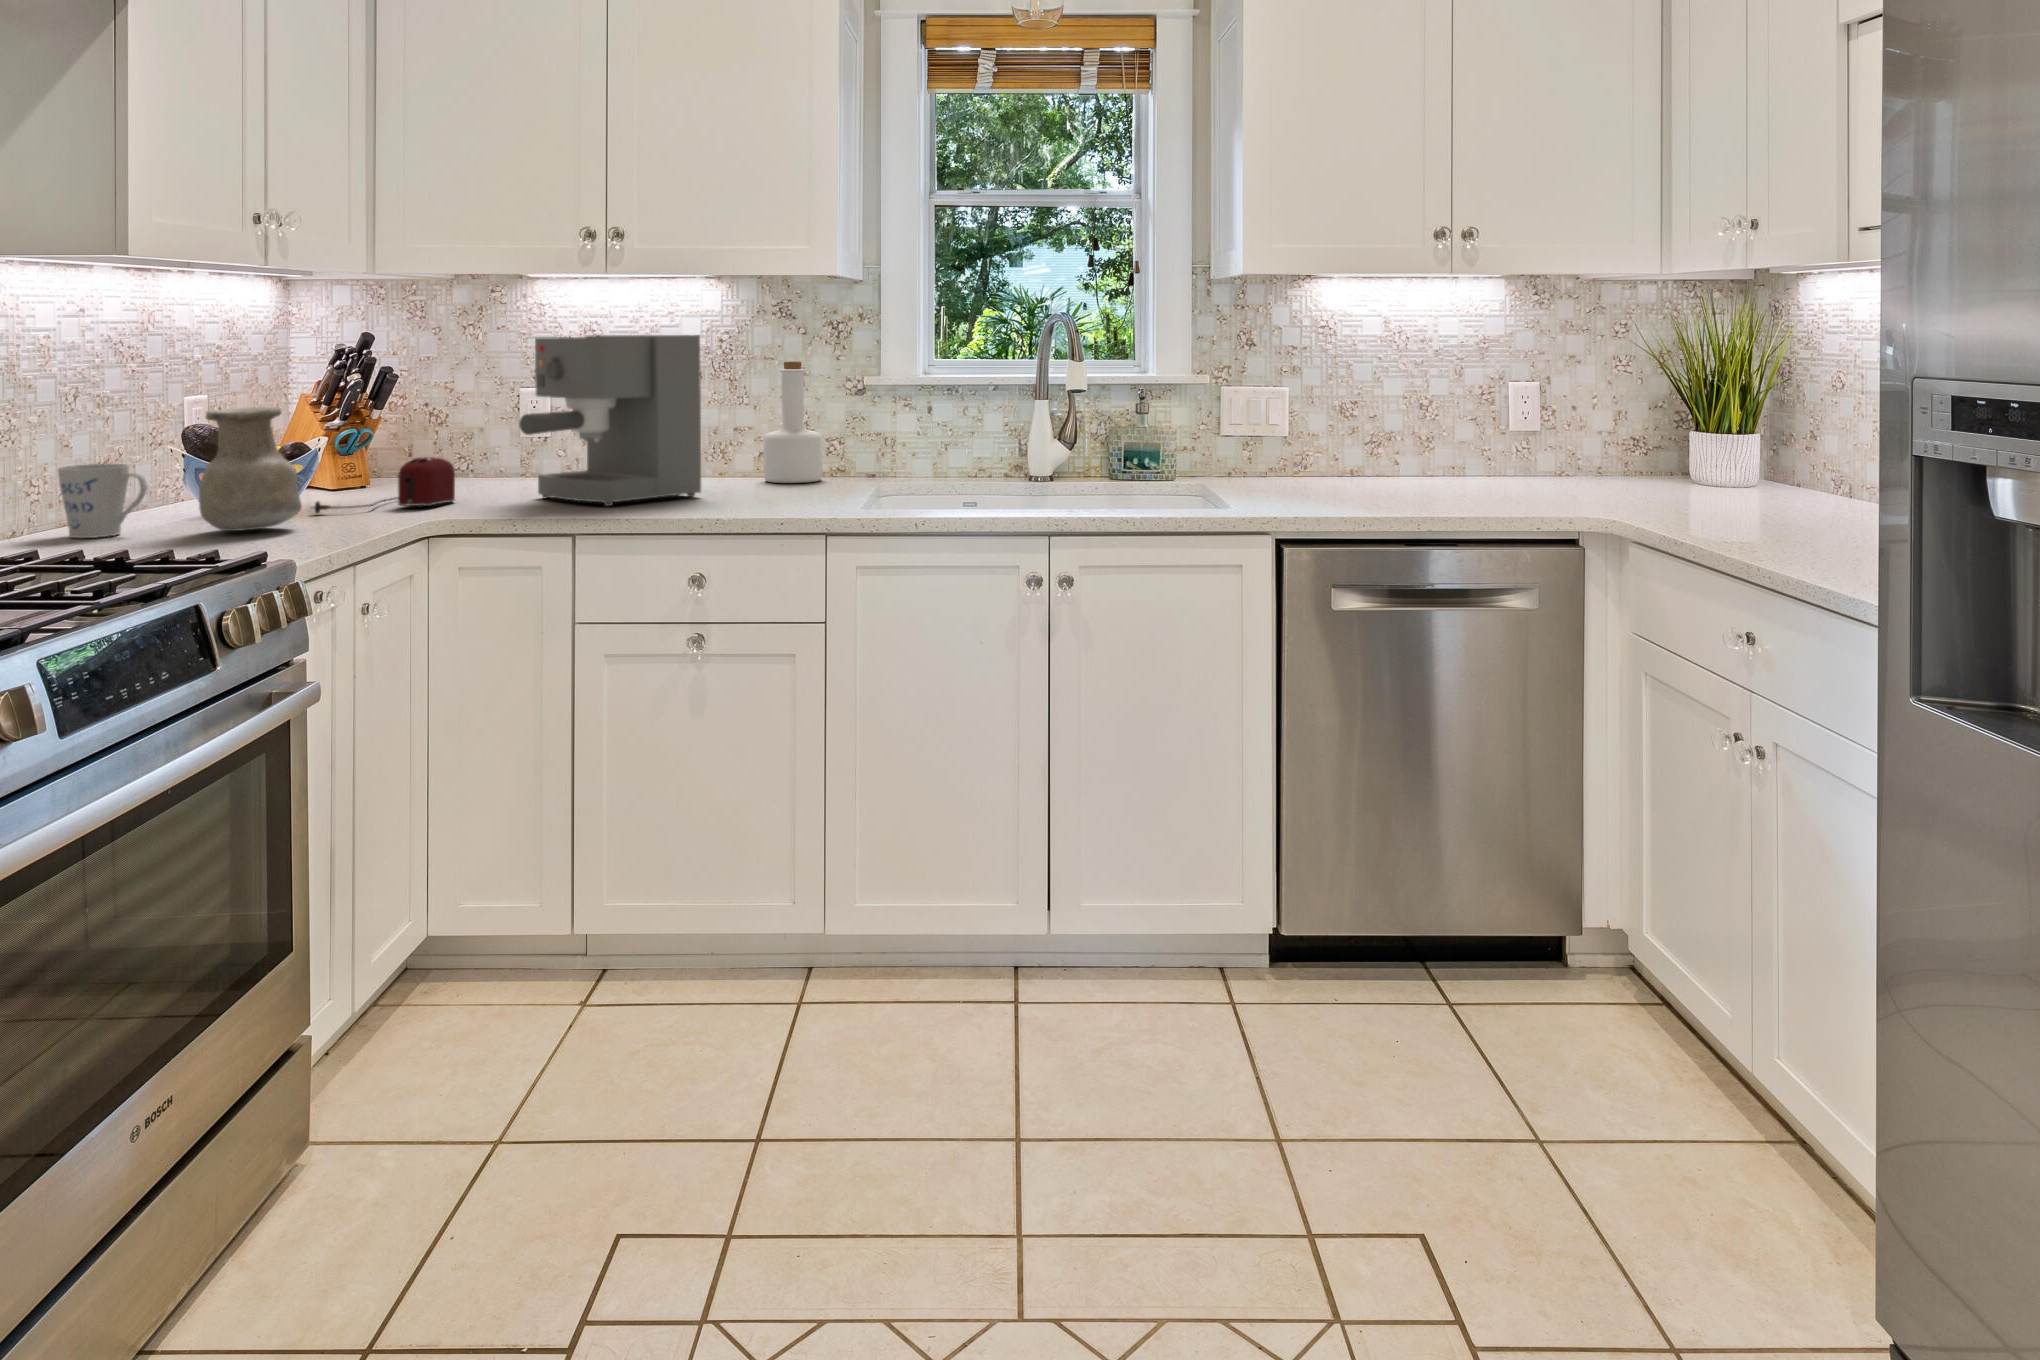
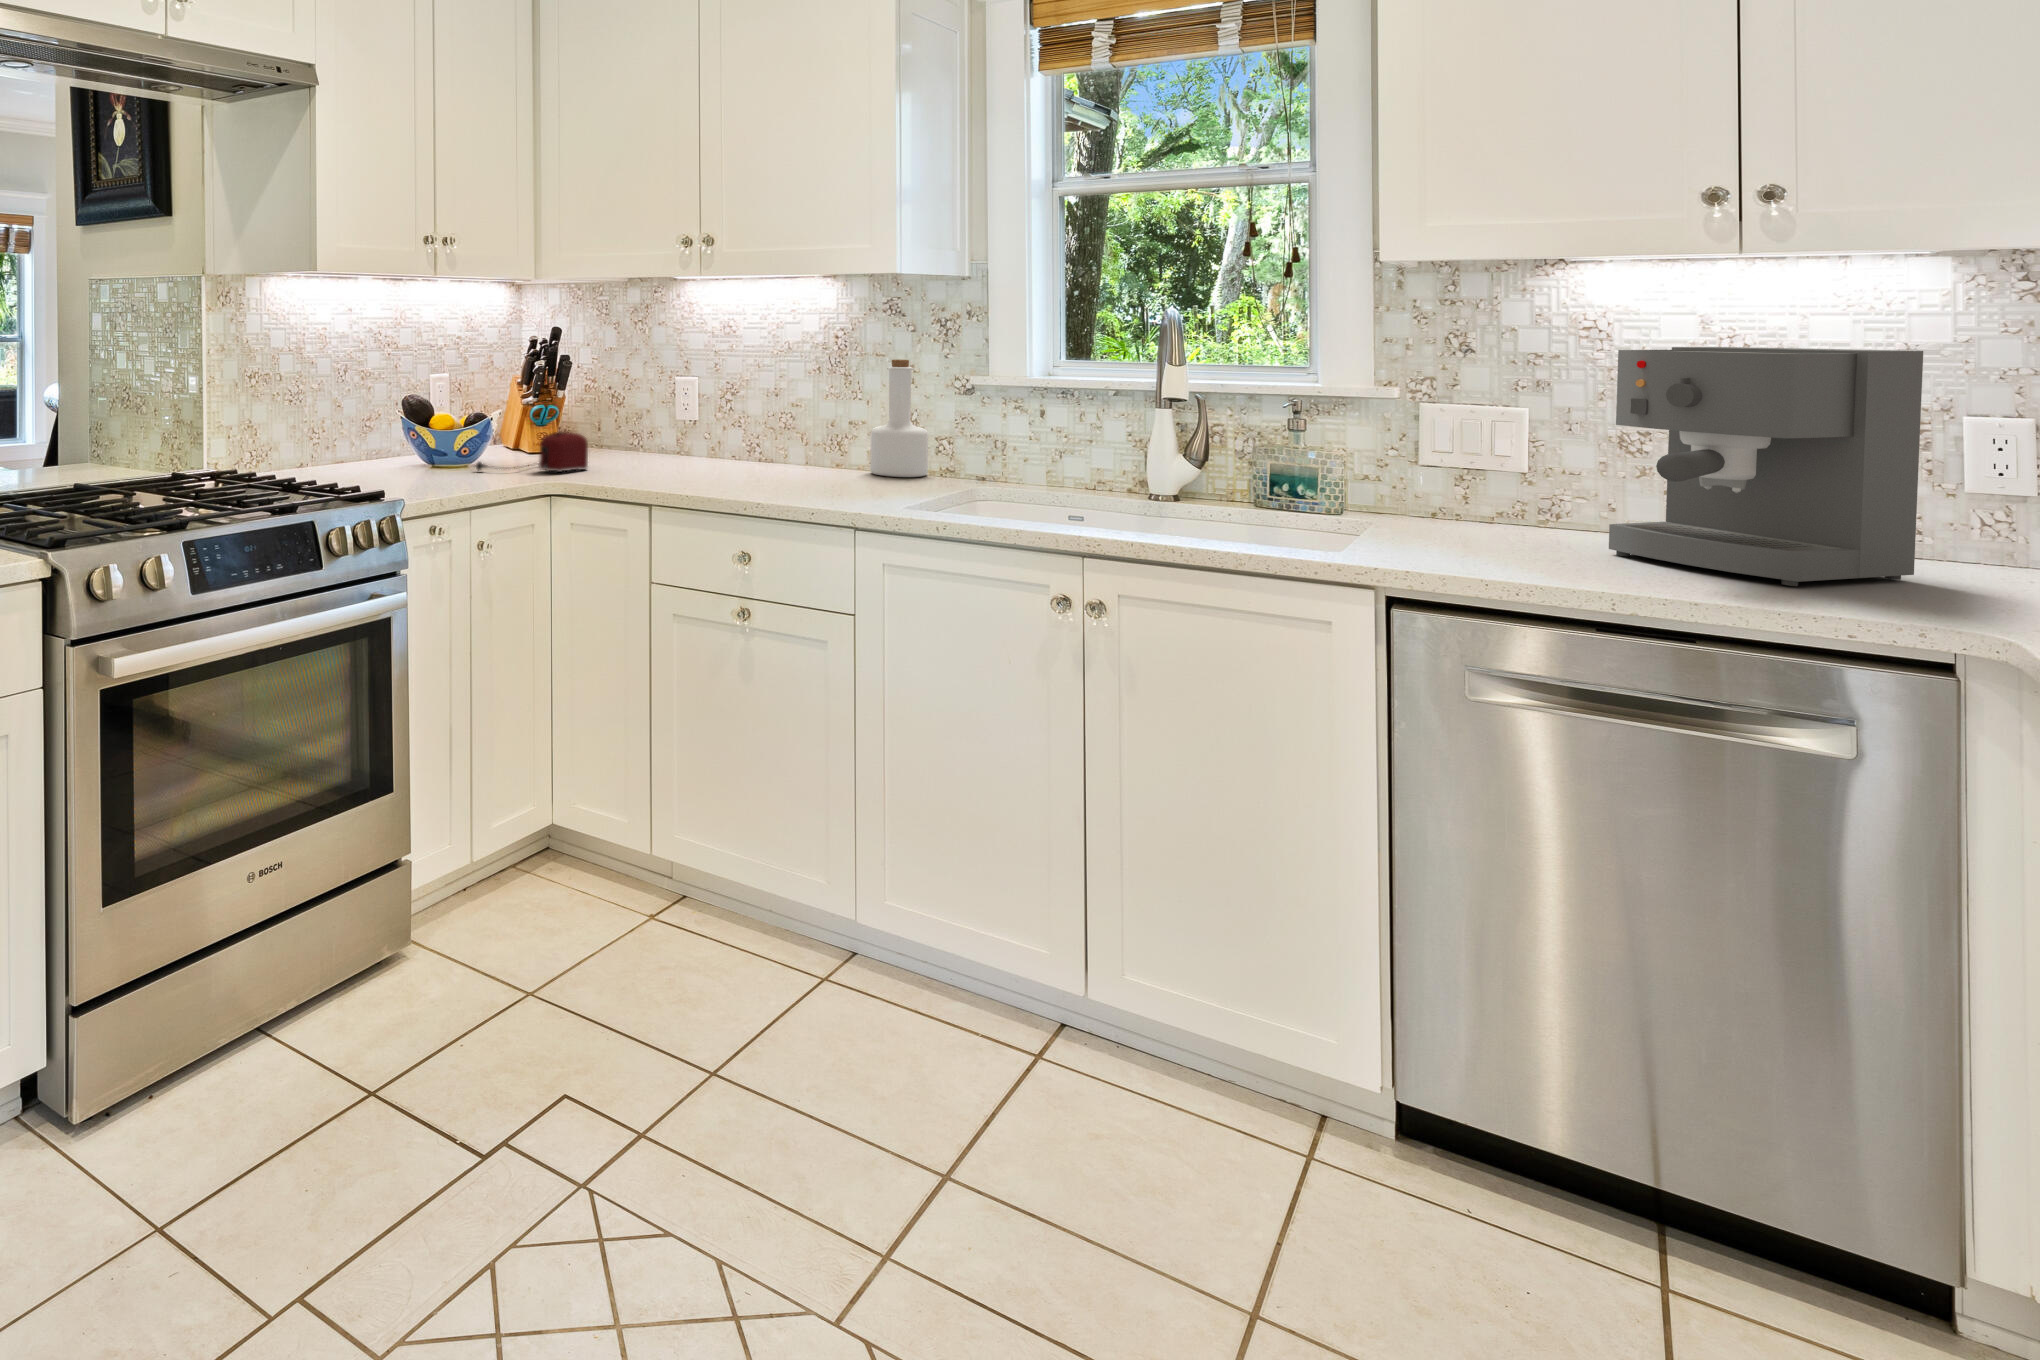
coffee maker: present [519,335,701,506] -> present [1609,347,1923,586]
vase: present [199,407,302,531] -> none [377,387,445,480]
mug: present [58,464,147,538] -> none [301,423,351,477]

